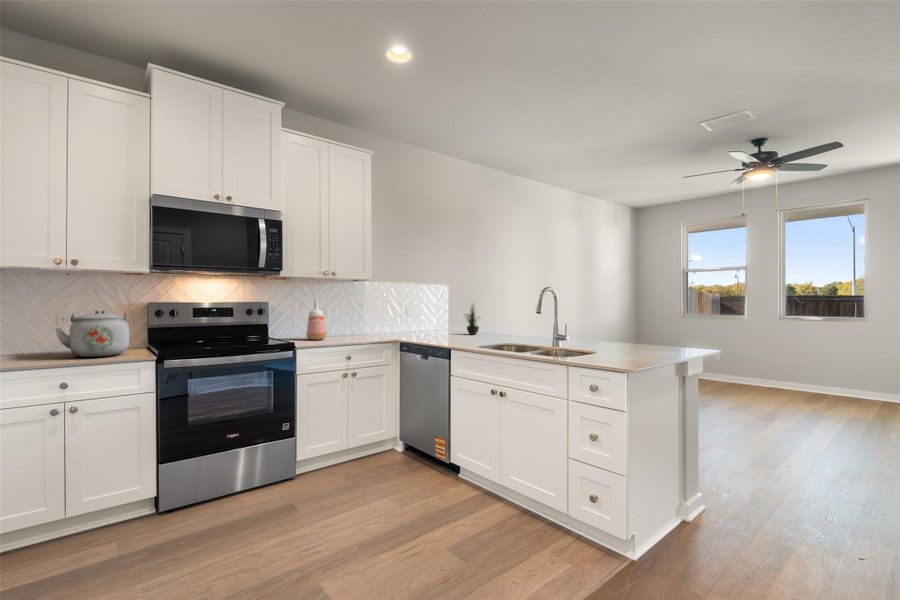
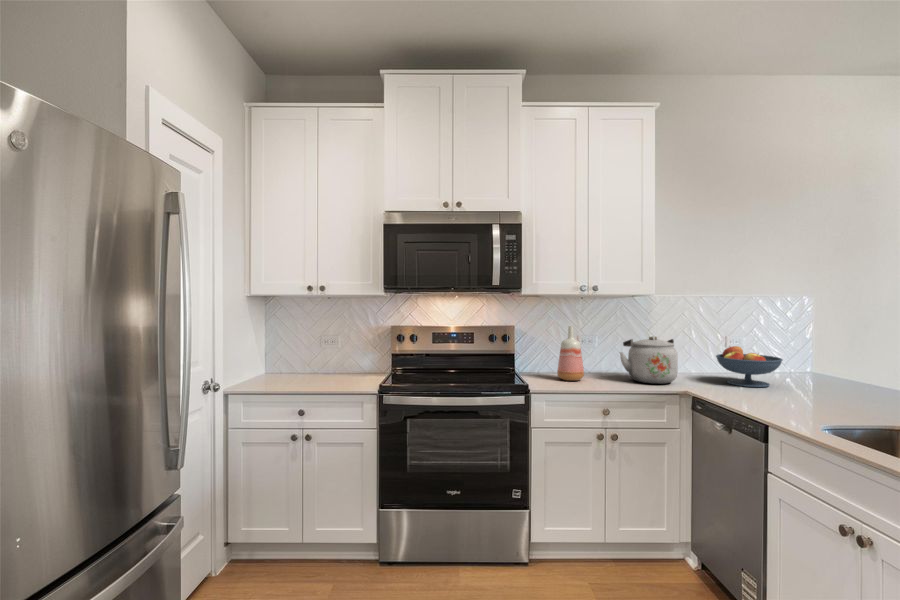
potted plant: present [466,306,479,335] -> none [829,324,874,395]
kettle: present [55,310,129,357] -> present [620,336,678,384]
fruit bowl: none [404,312,440,335] -> present [716,346,783,387]

